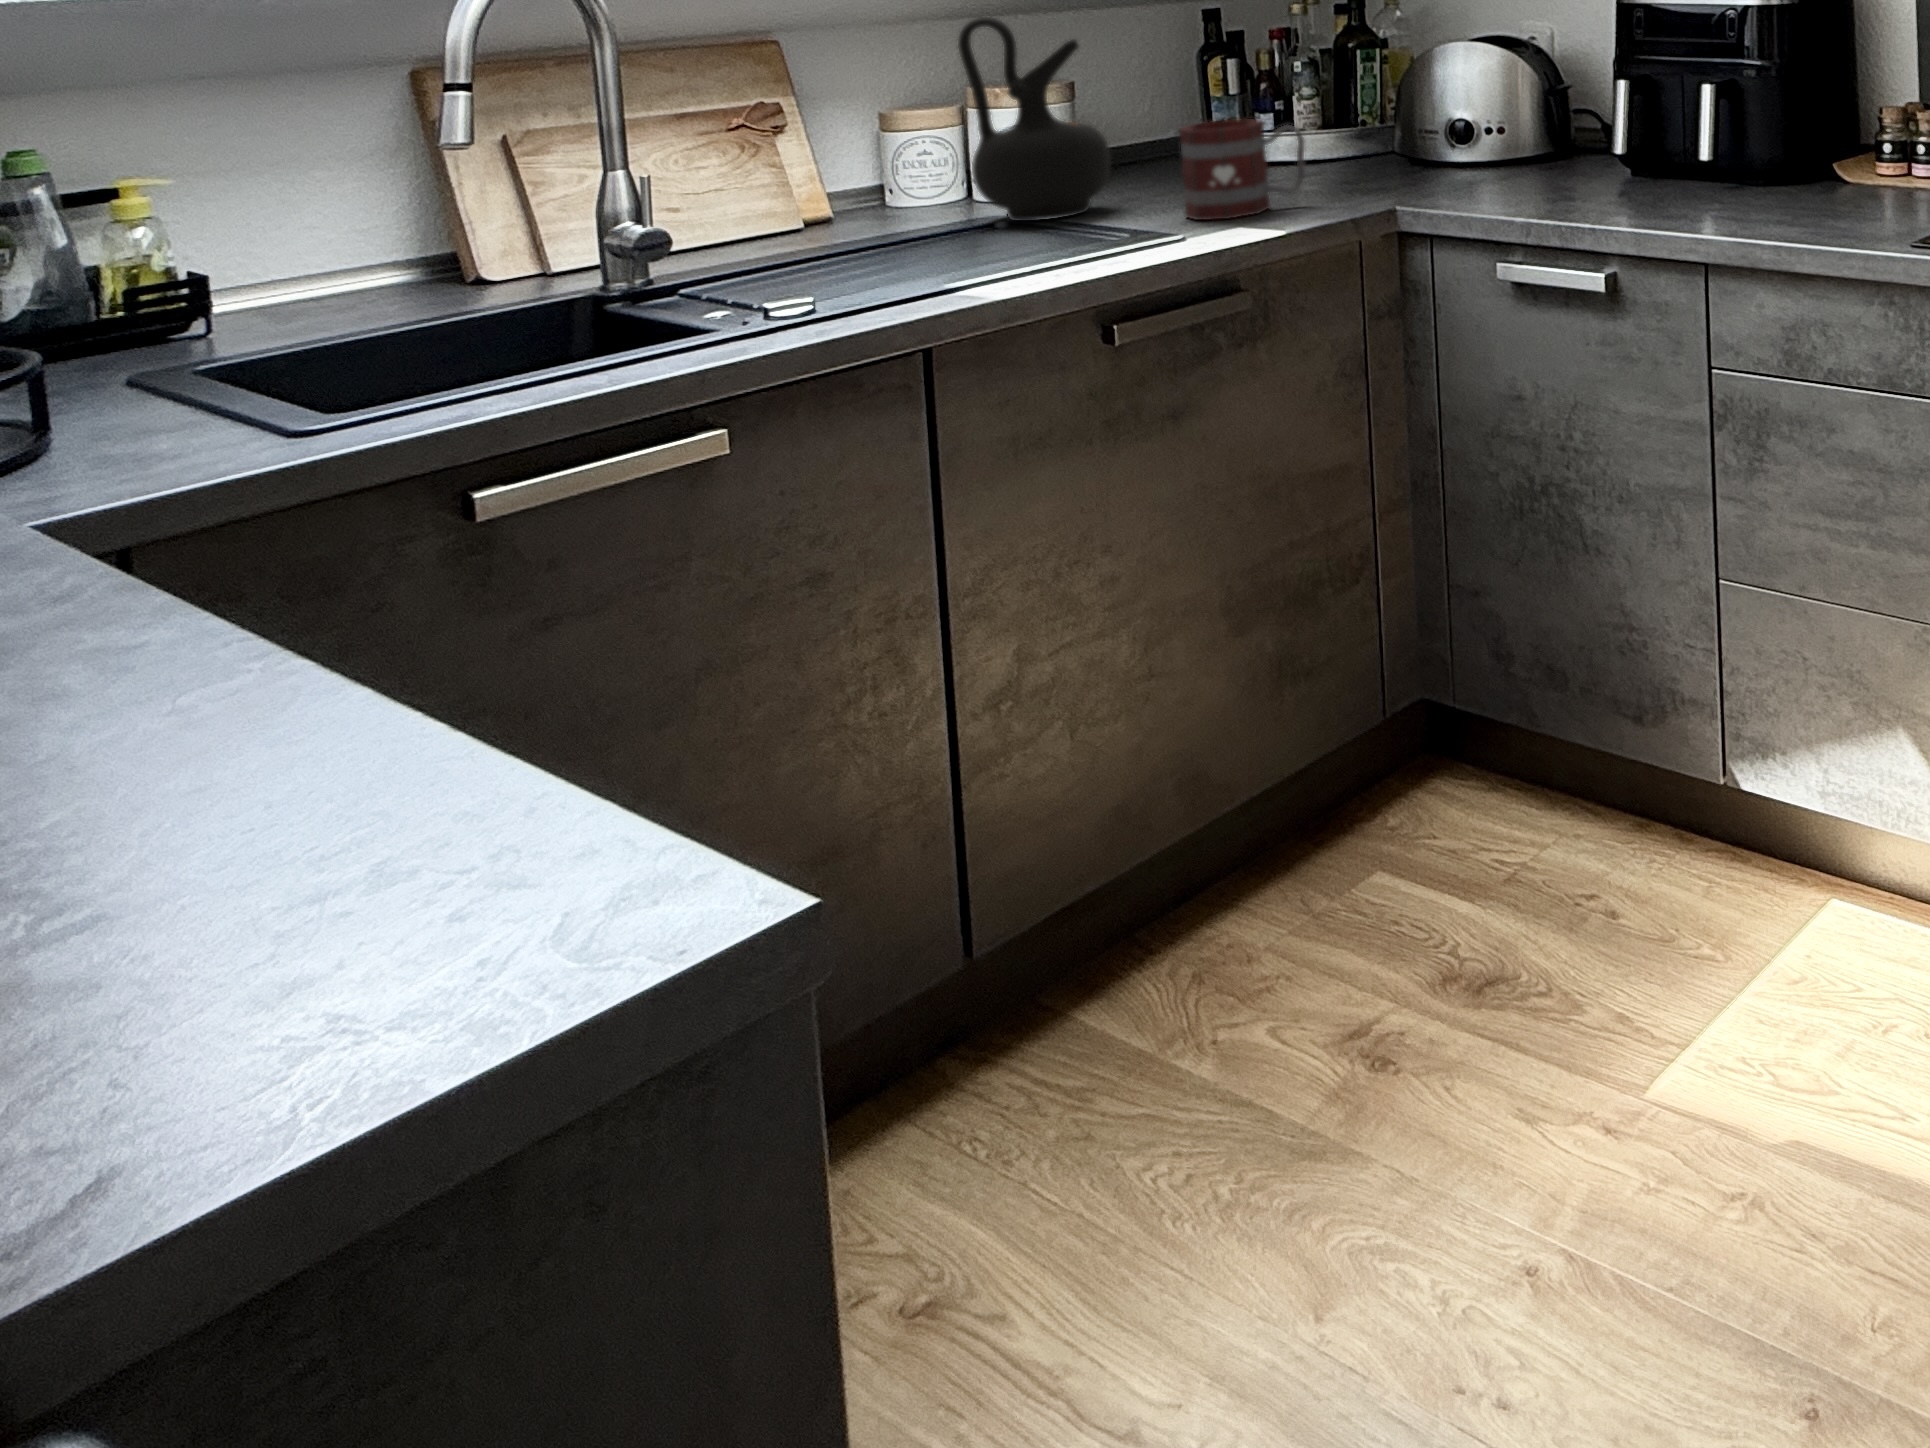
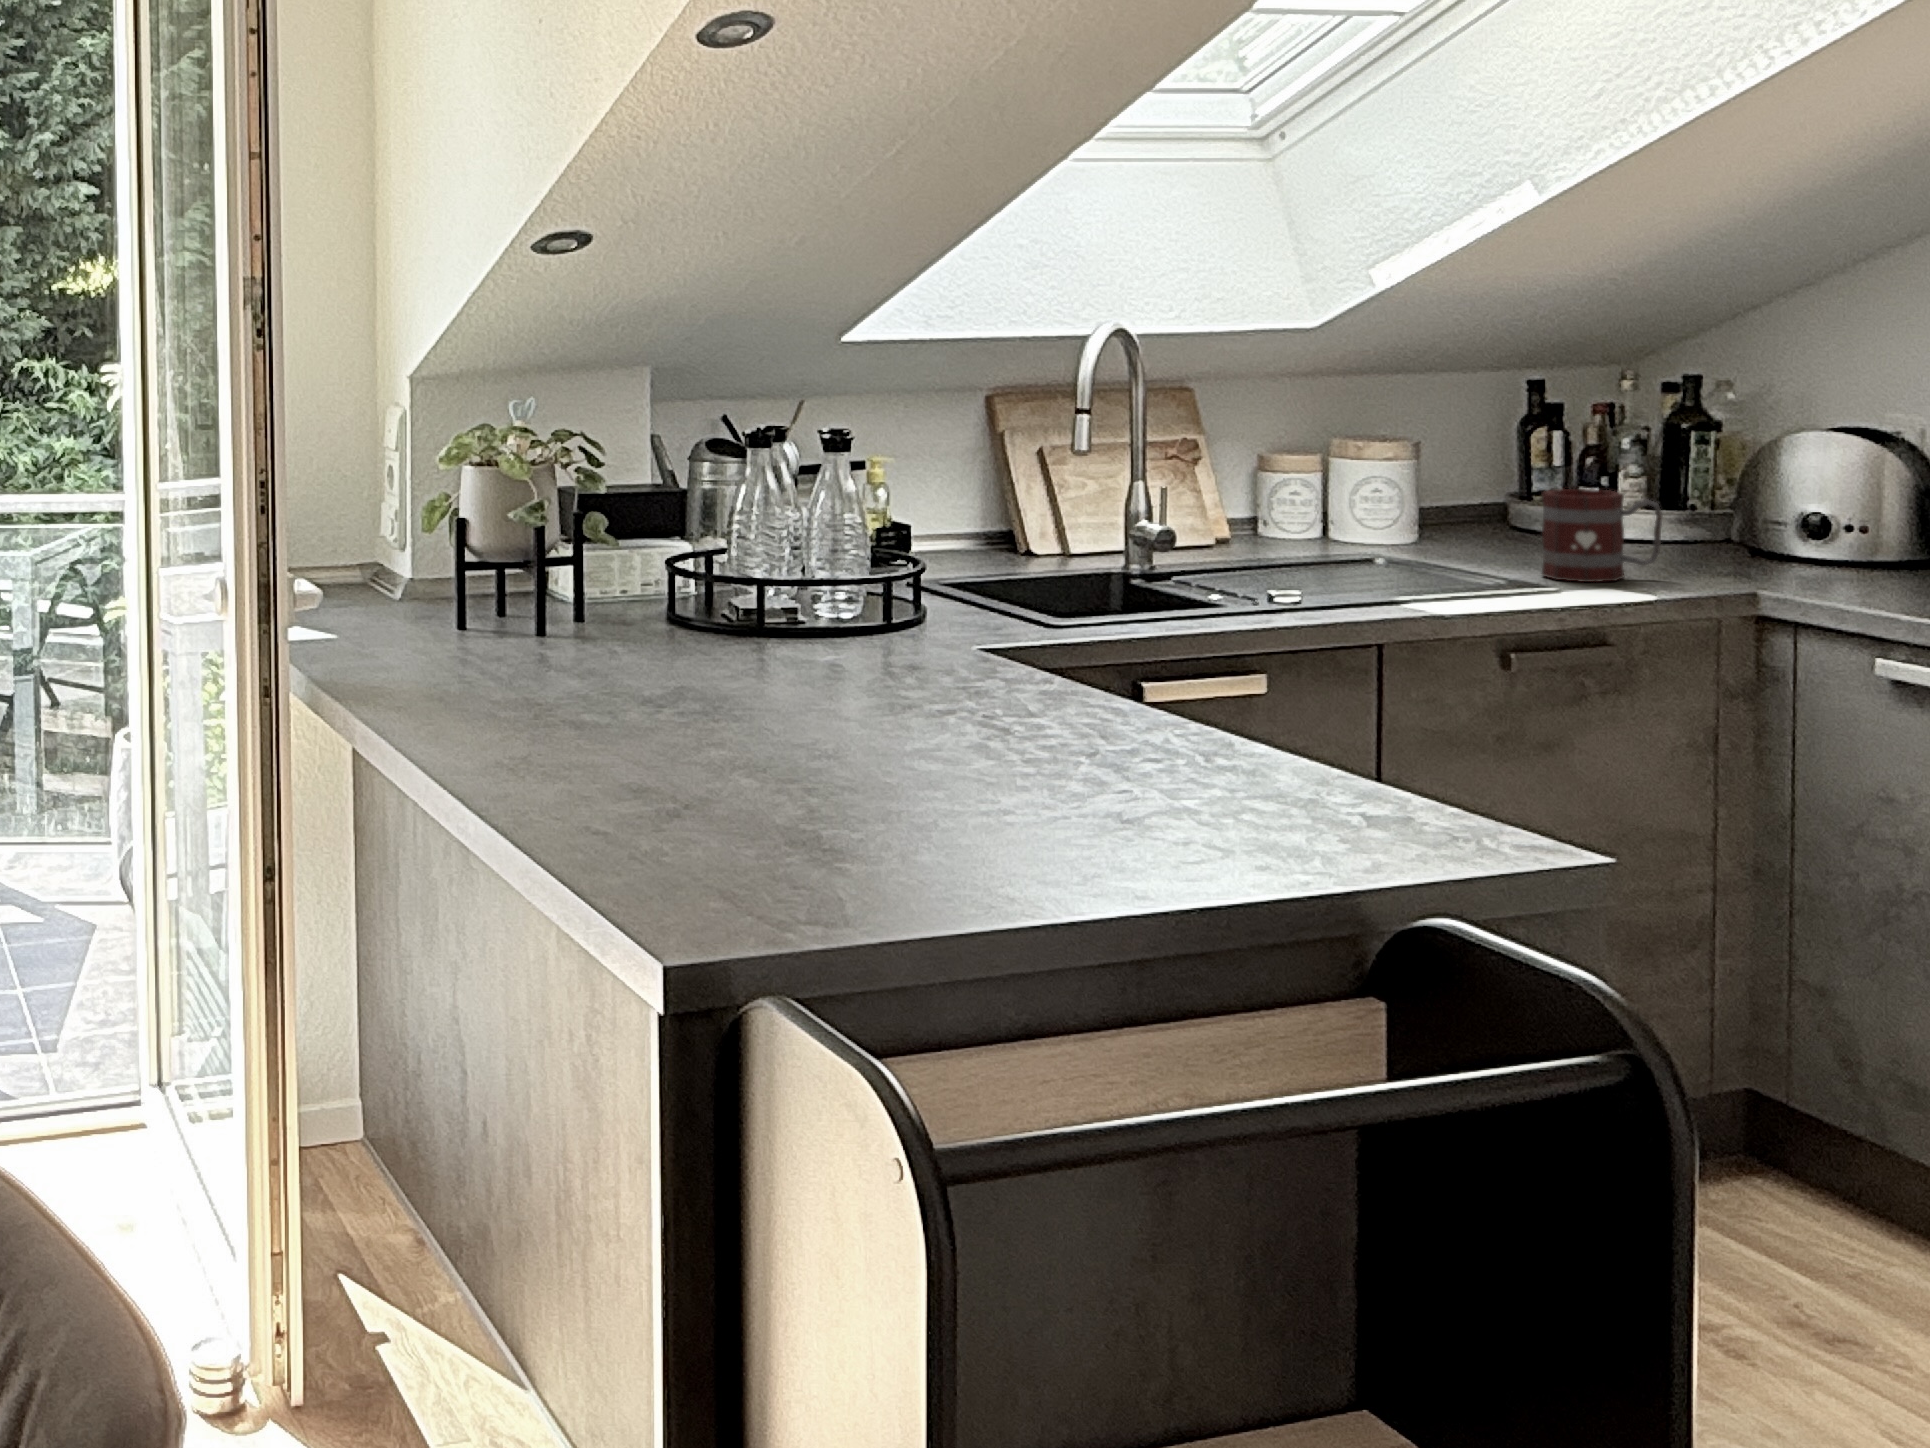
ceramic jug: present [958,17,1111,221] -> none [1343,376,1465,563]

